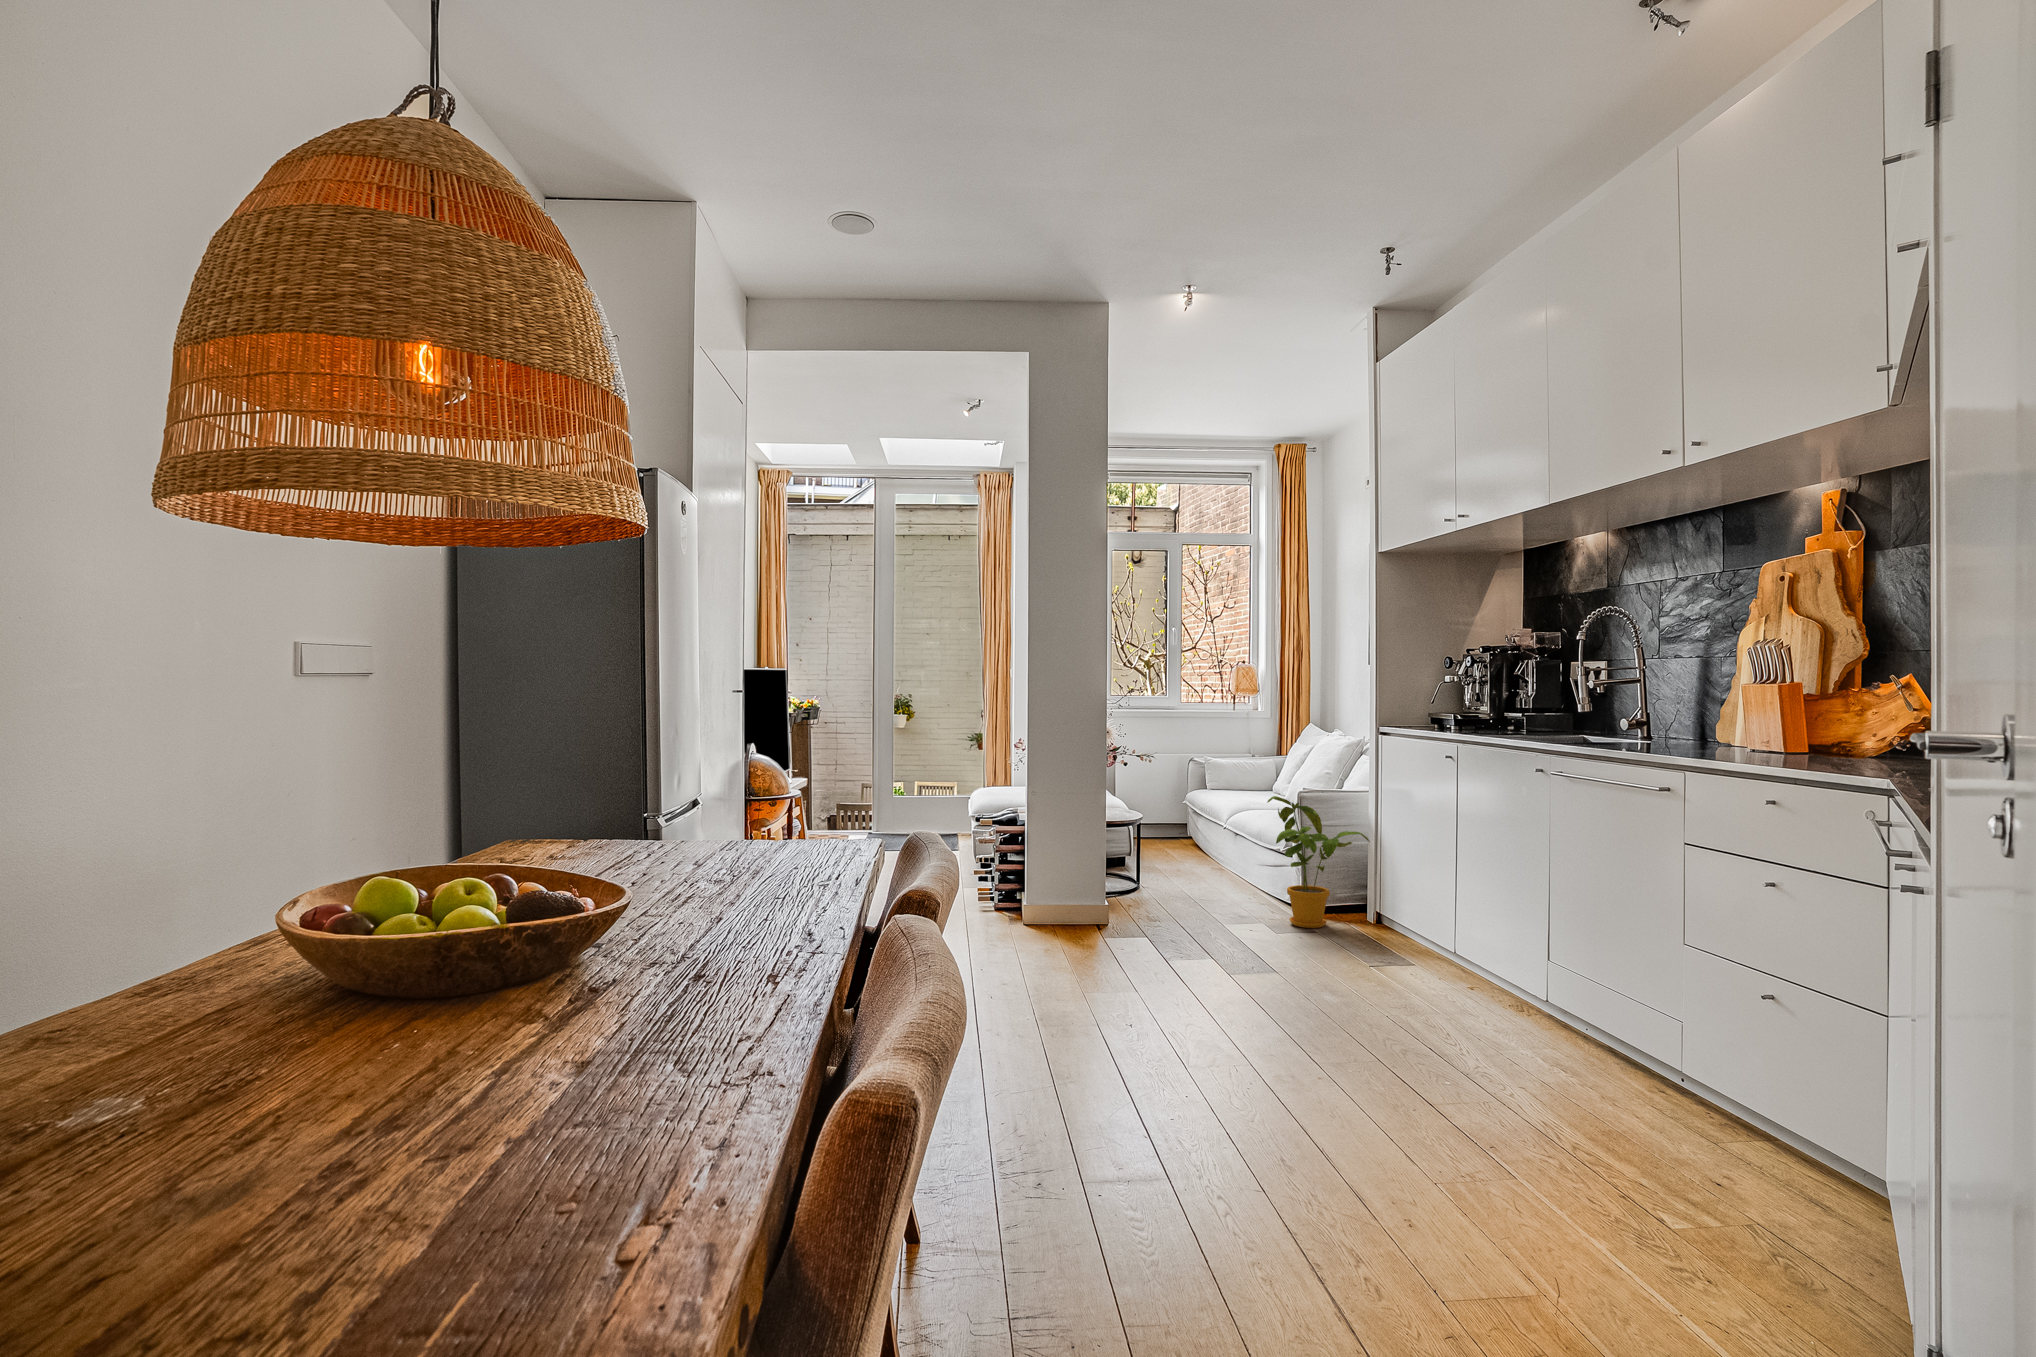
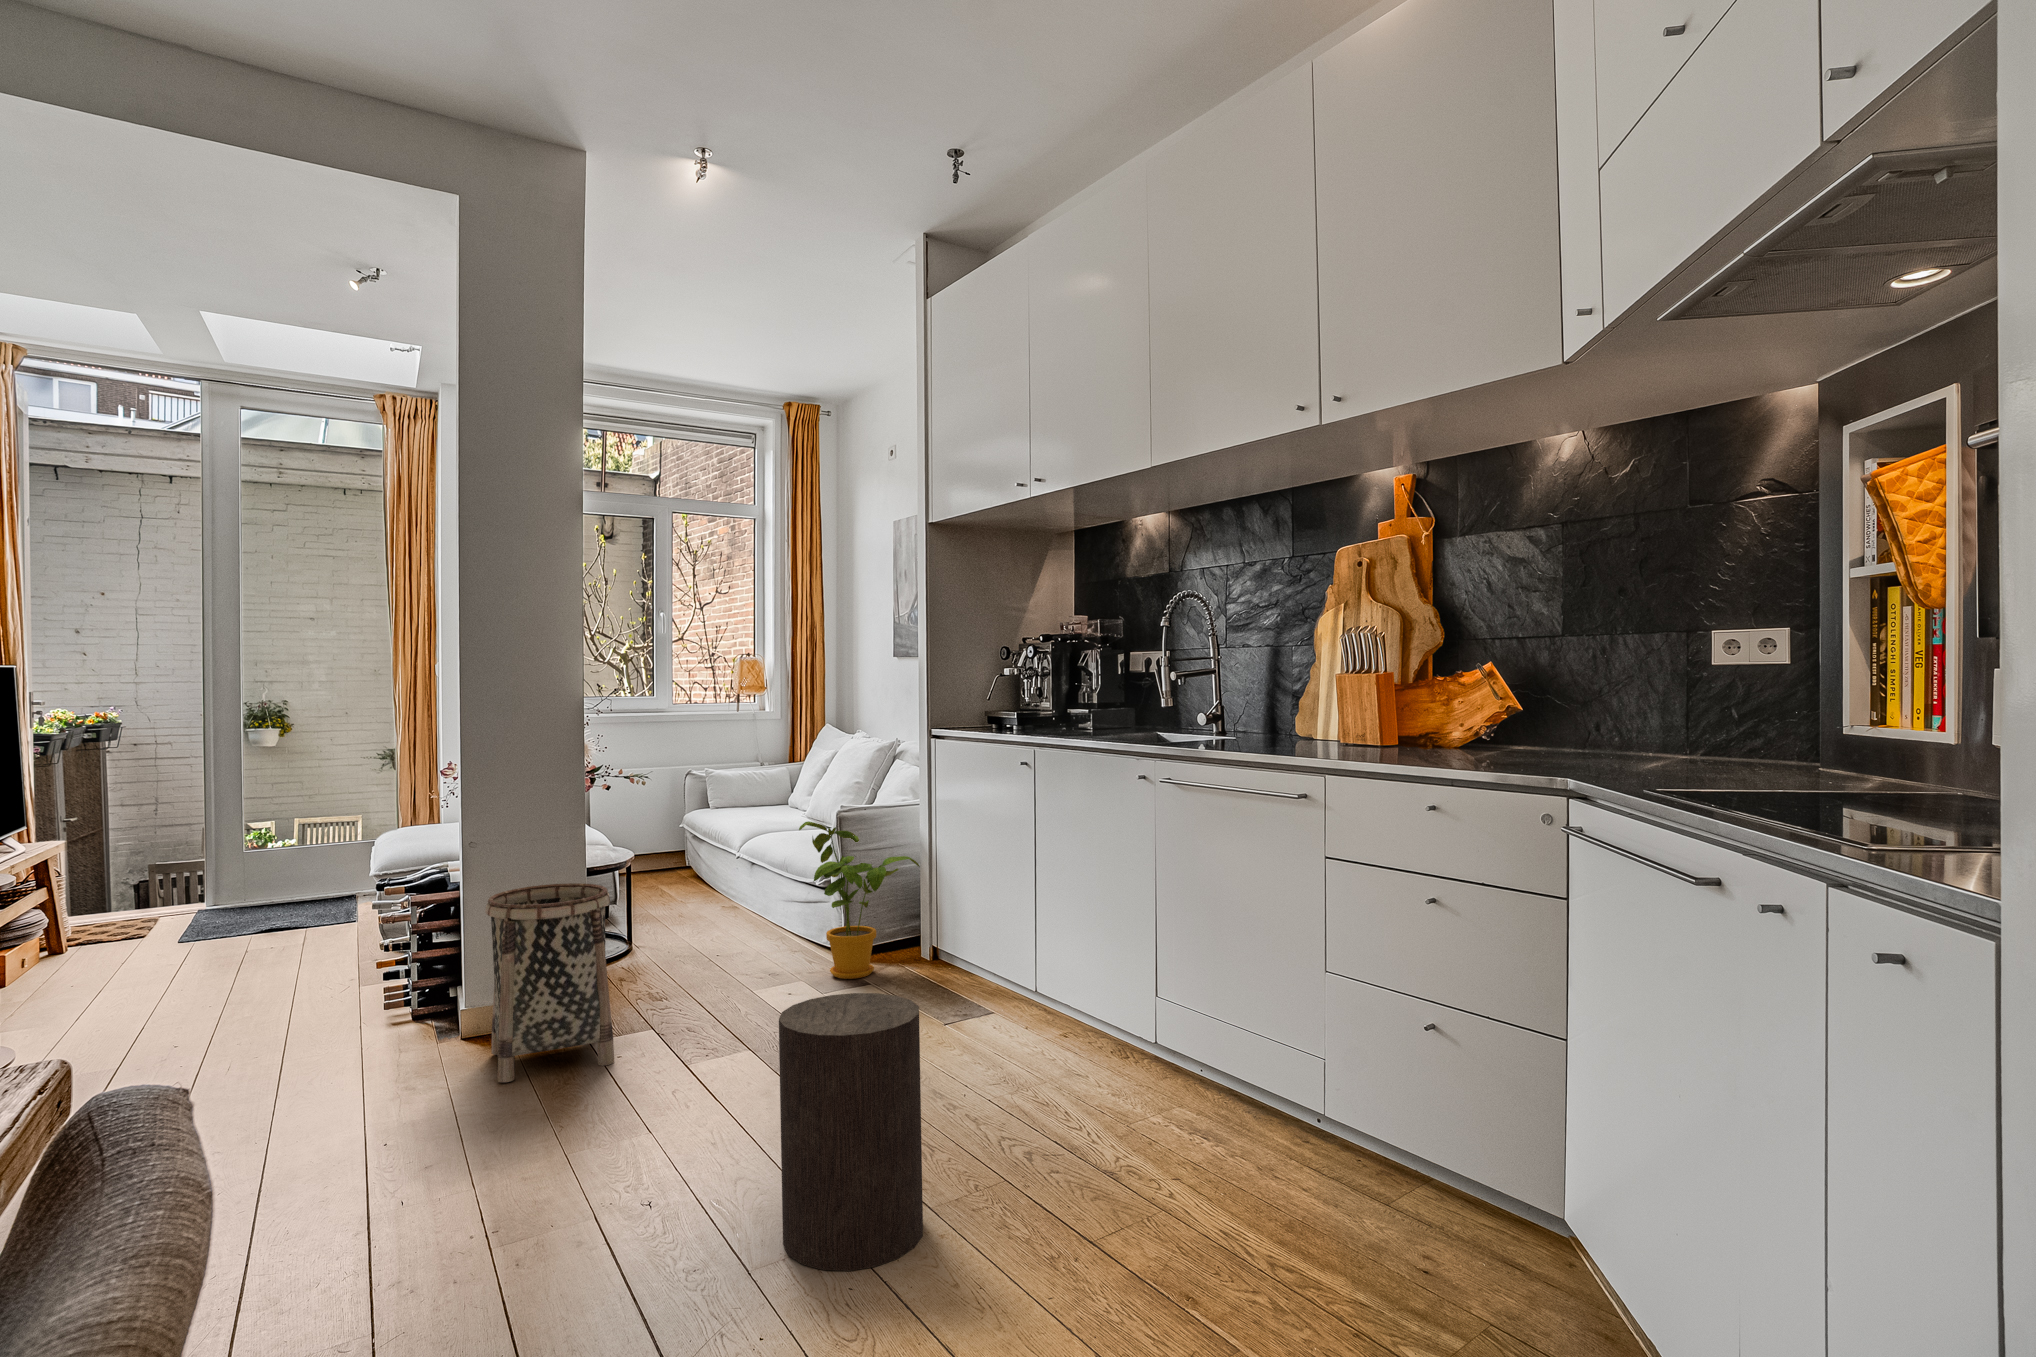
basket: none [1034,824,1117,957] -> present [485,883,614,1082]
stool: none [1211,907,1317,1101] -> present [779,993,923,1271]

